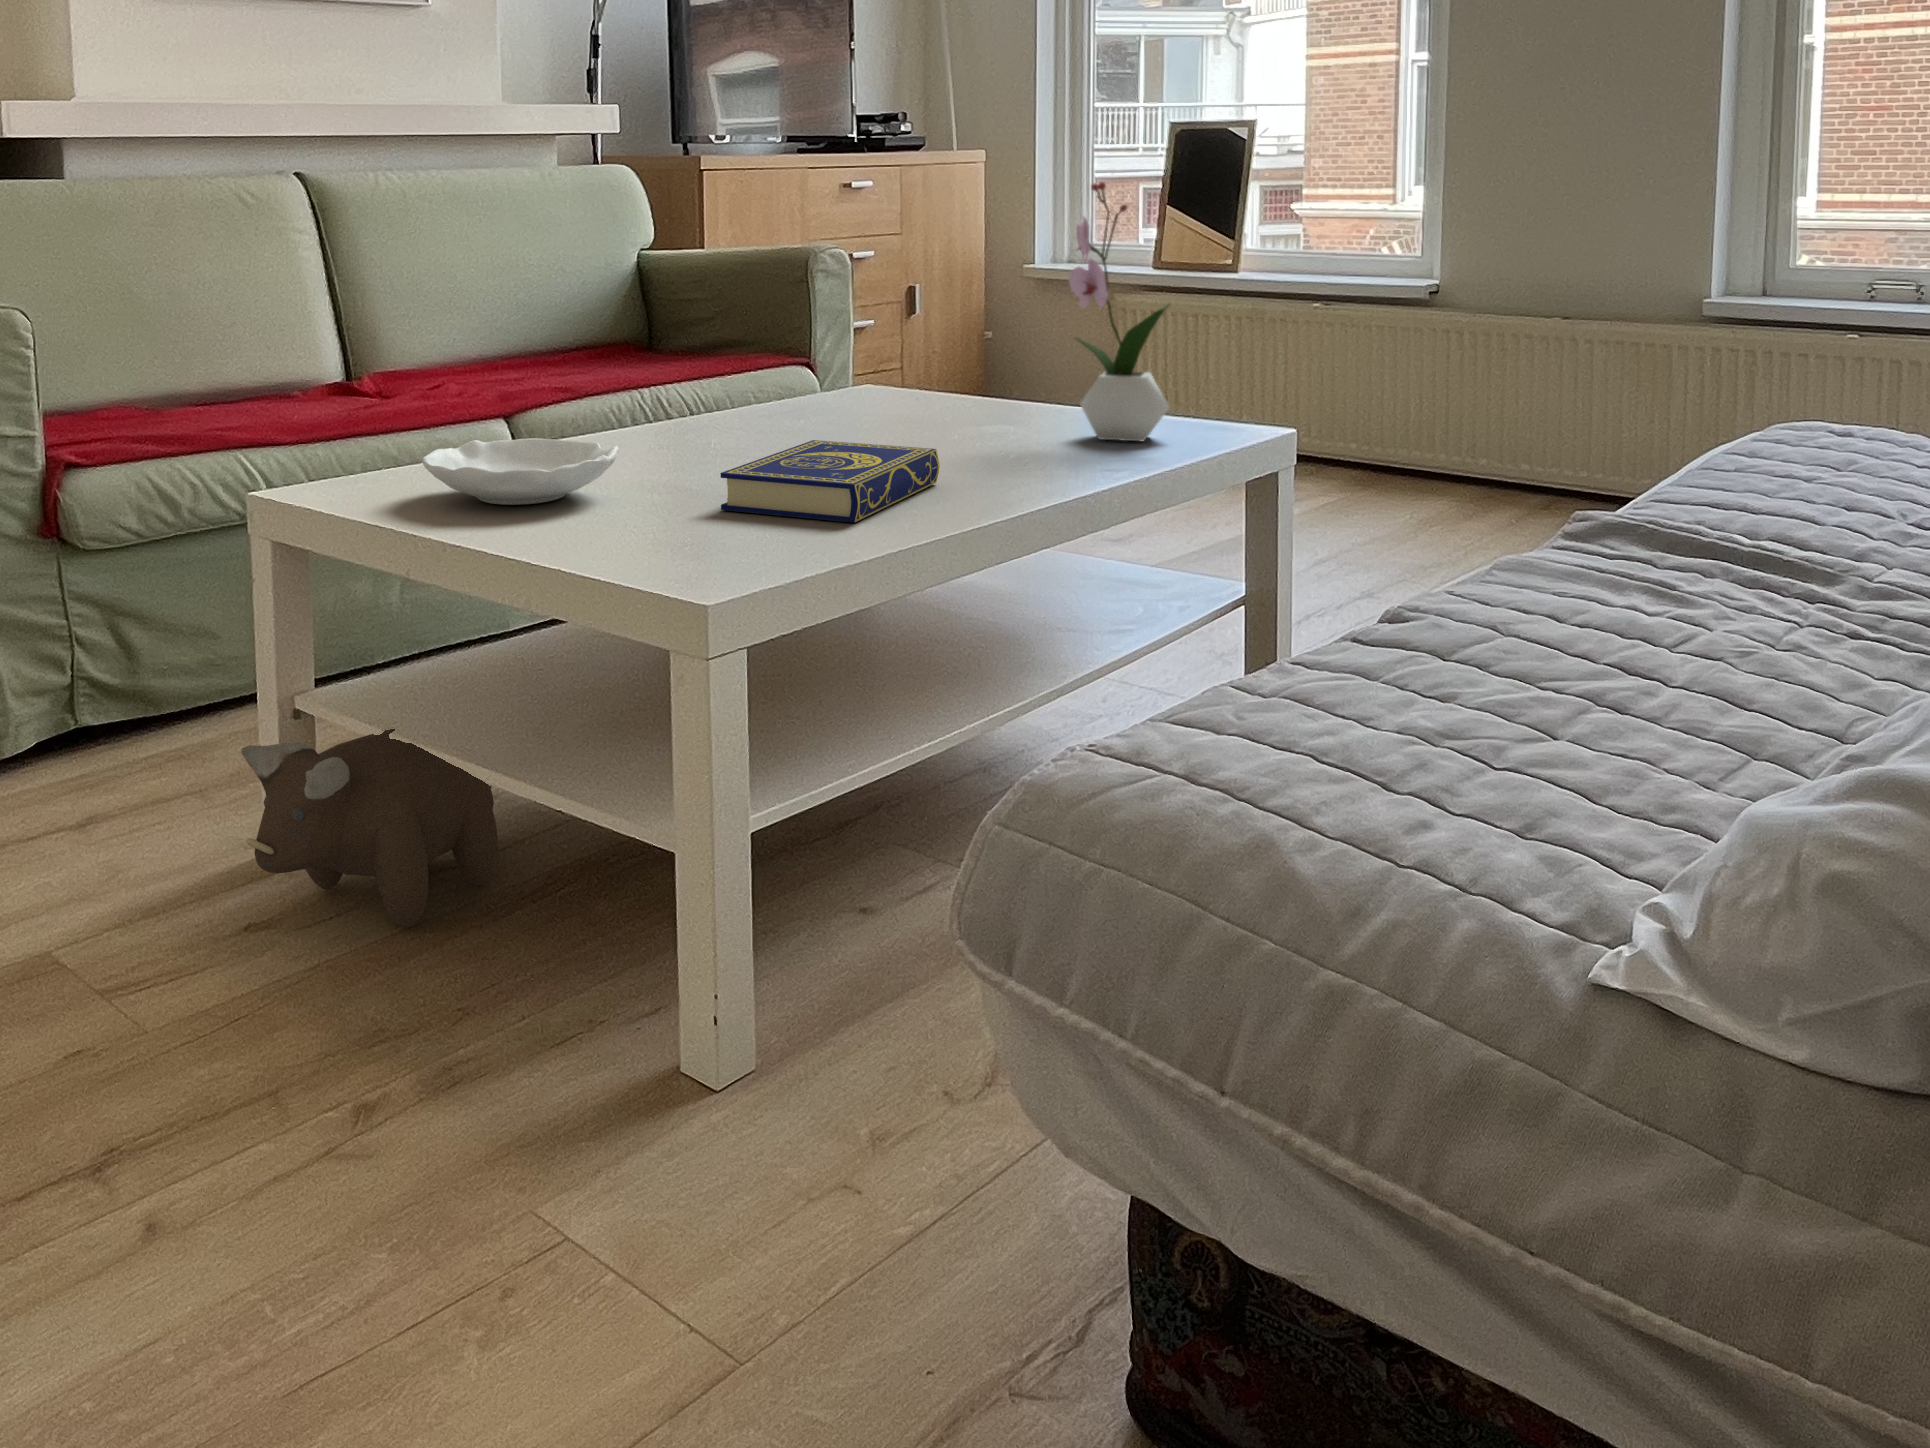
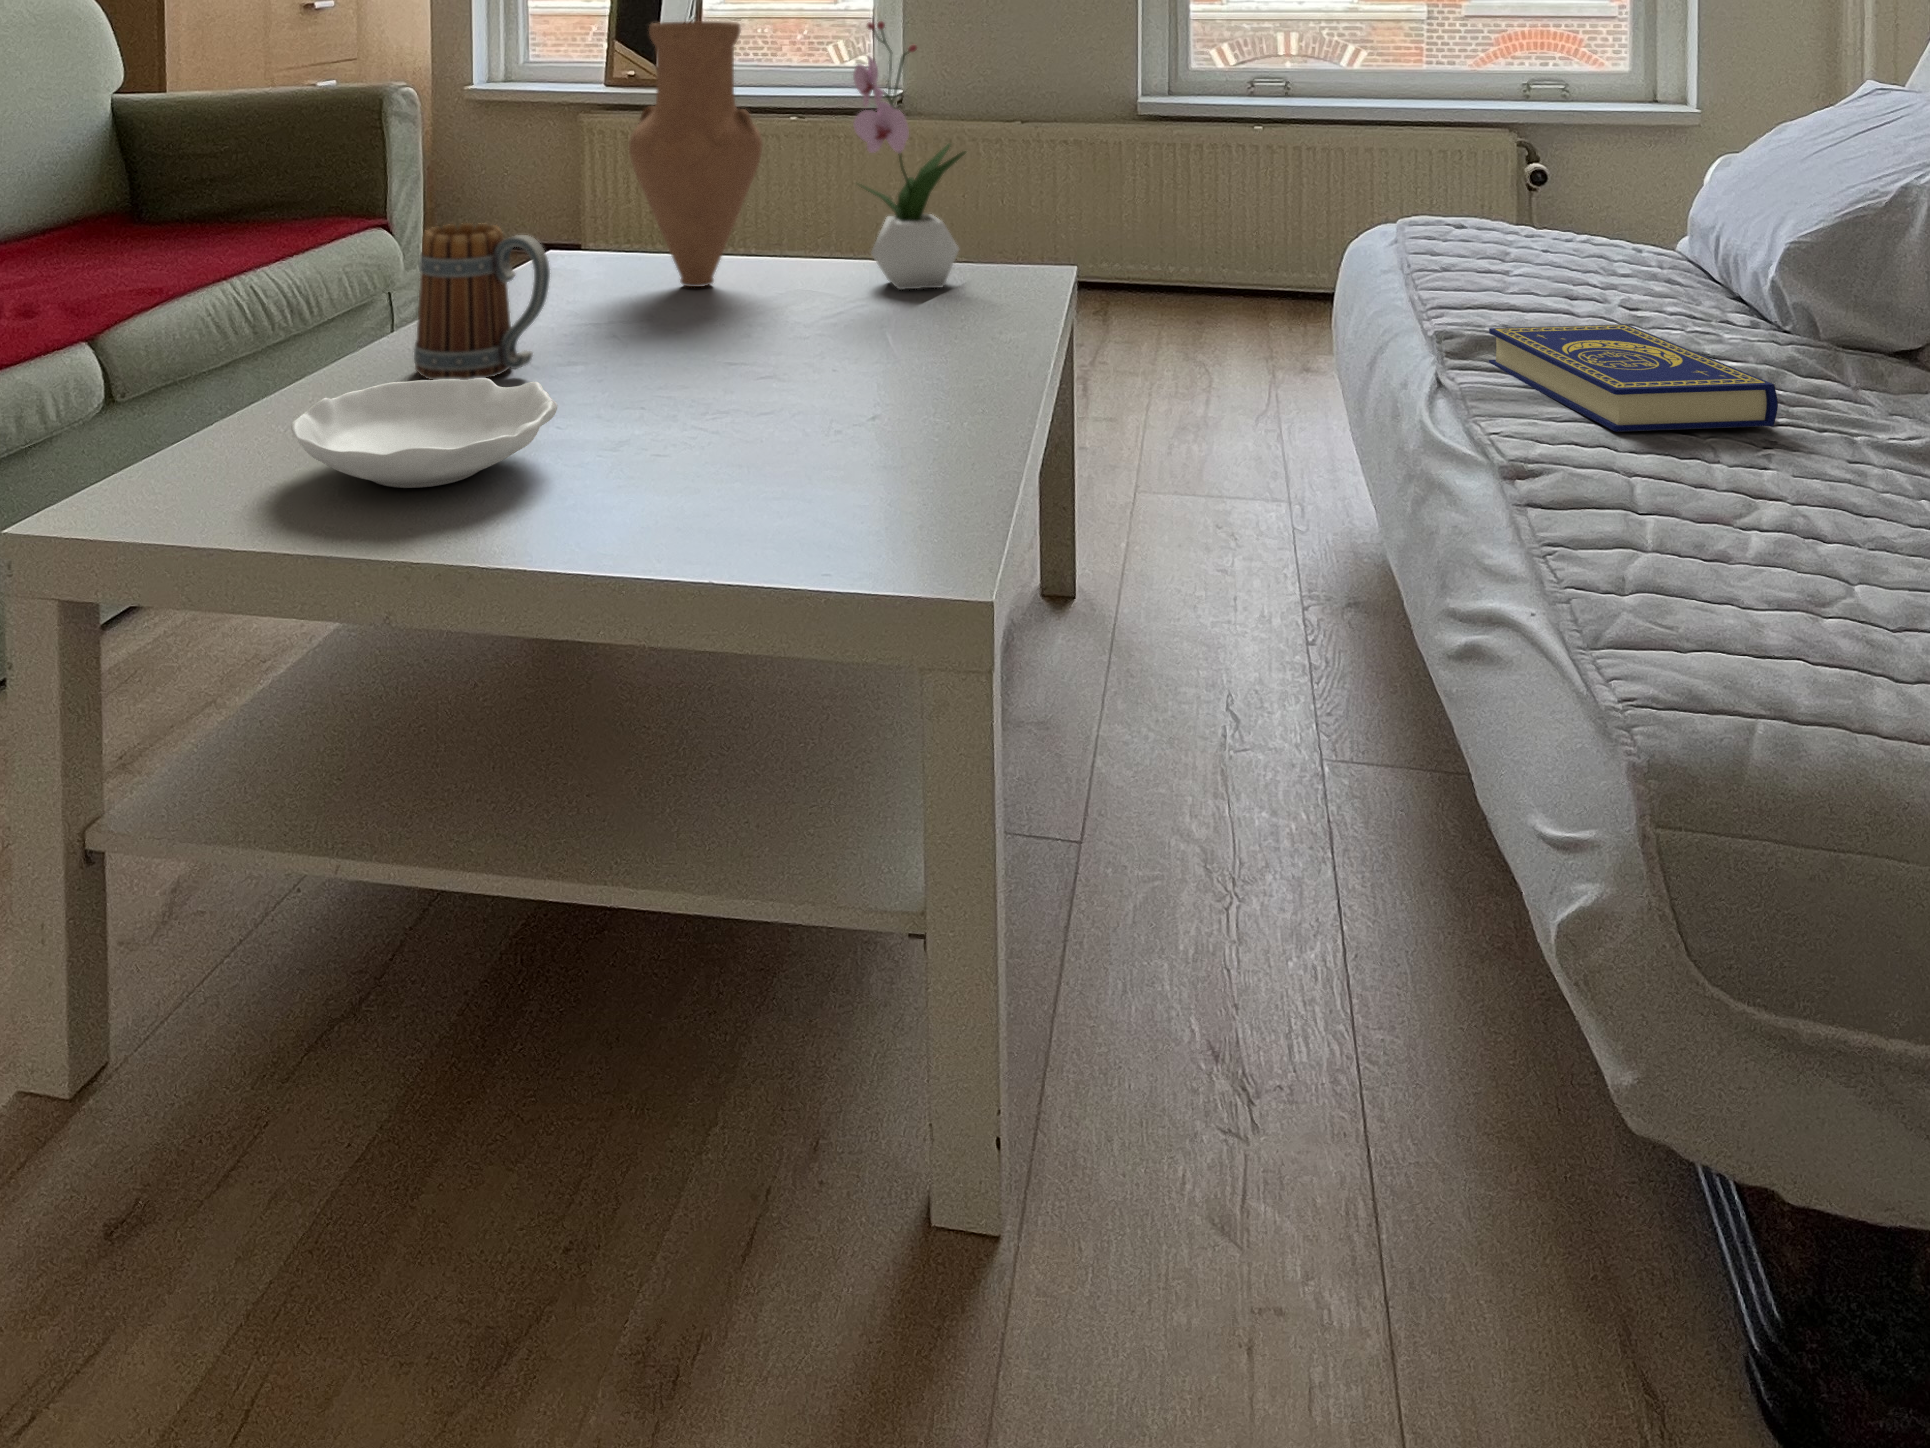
vase: none [874,183,996,423] -> present [629,21,763,287]
mug: none [615,337,701,458] -> present [414,223,550,380]
book: present [721,440,940,523] -> present [1489,324,1778,431]
plush toy: present [241,729,498,927] -> none [101,824,423,1135]

